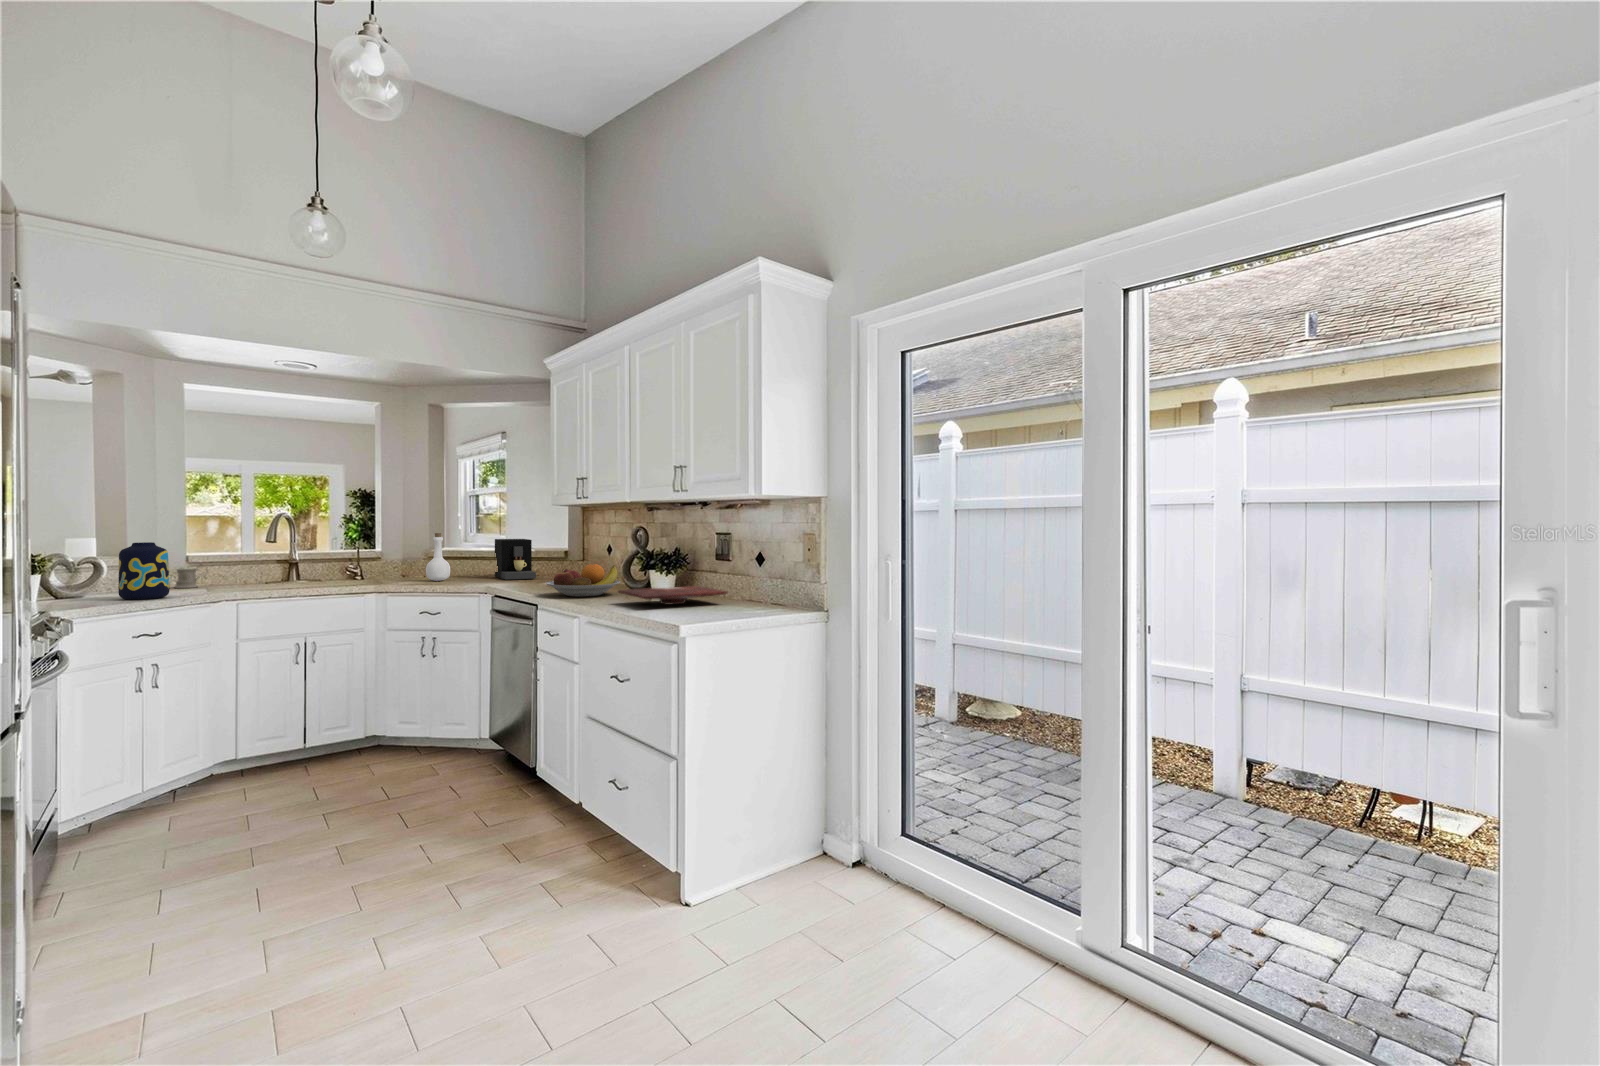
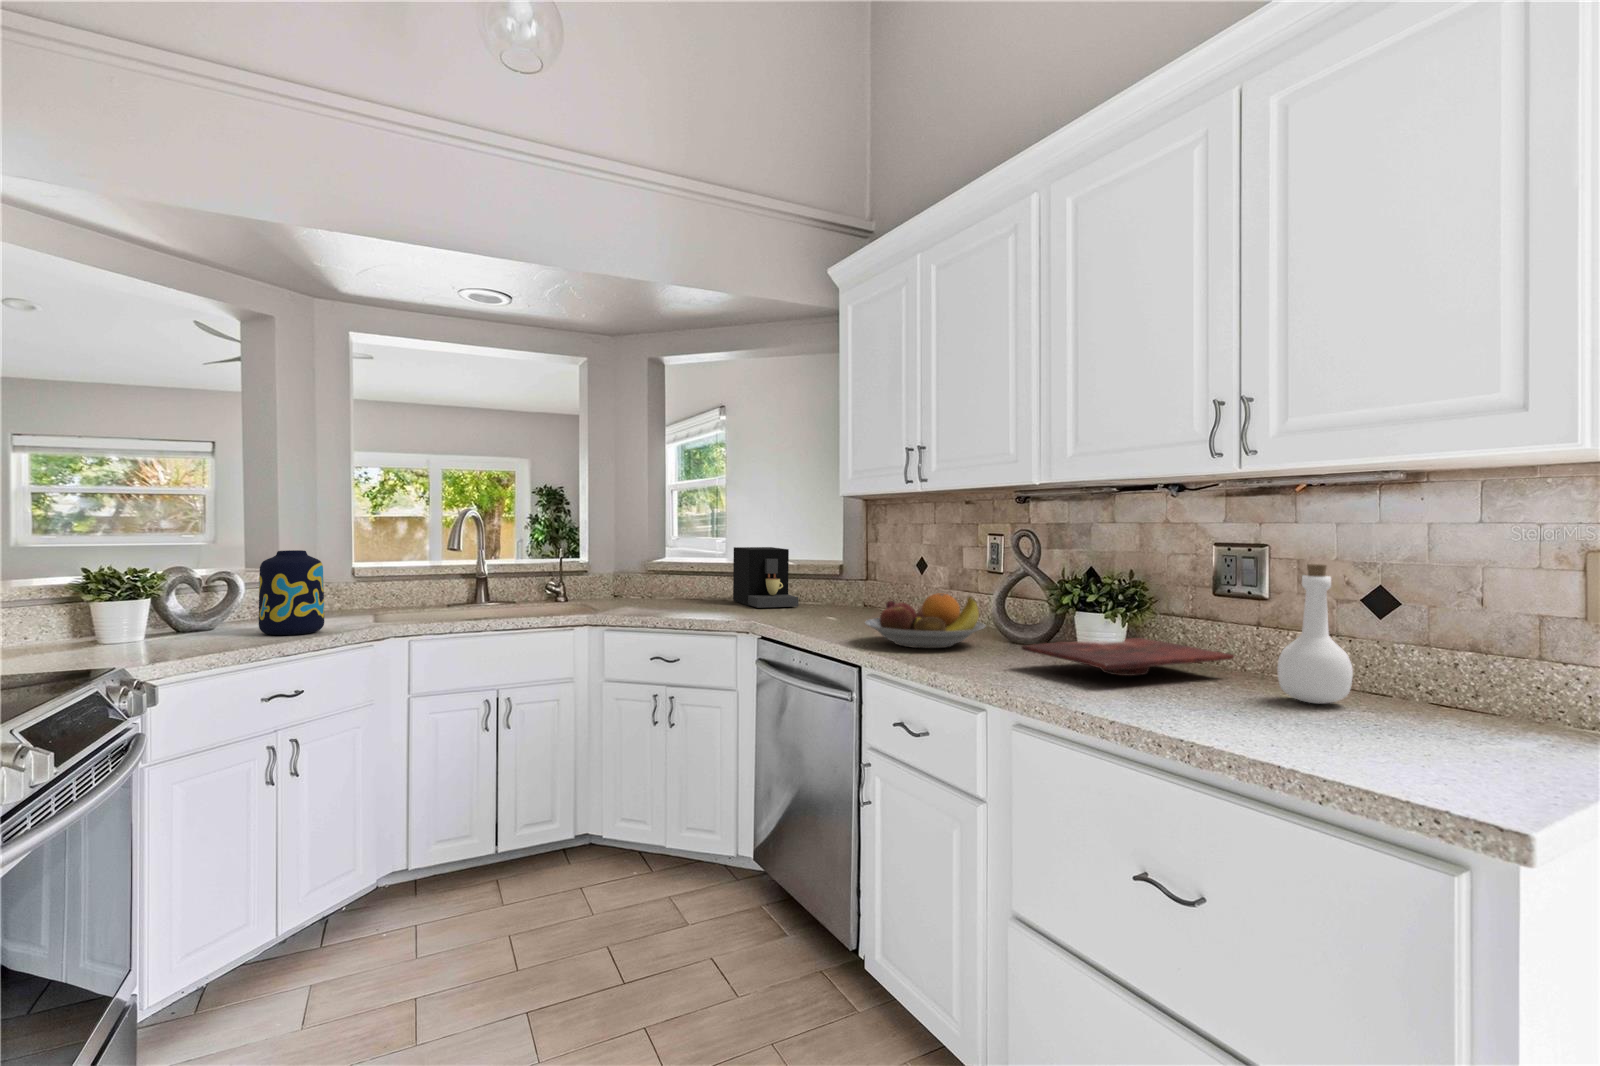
bottle: present [426,533,451,581] -> present [1277,564,1353,704]
mug: present [175,564,202,588] -> none [329,580,372,614]

